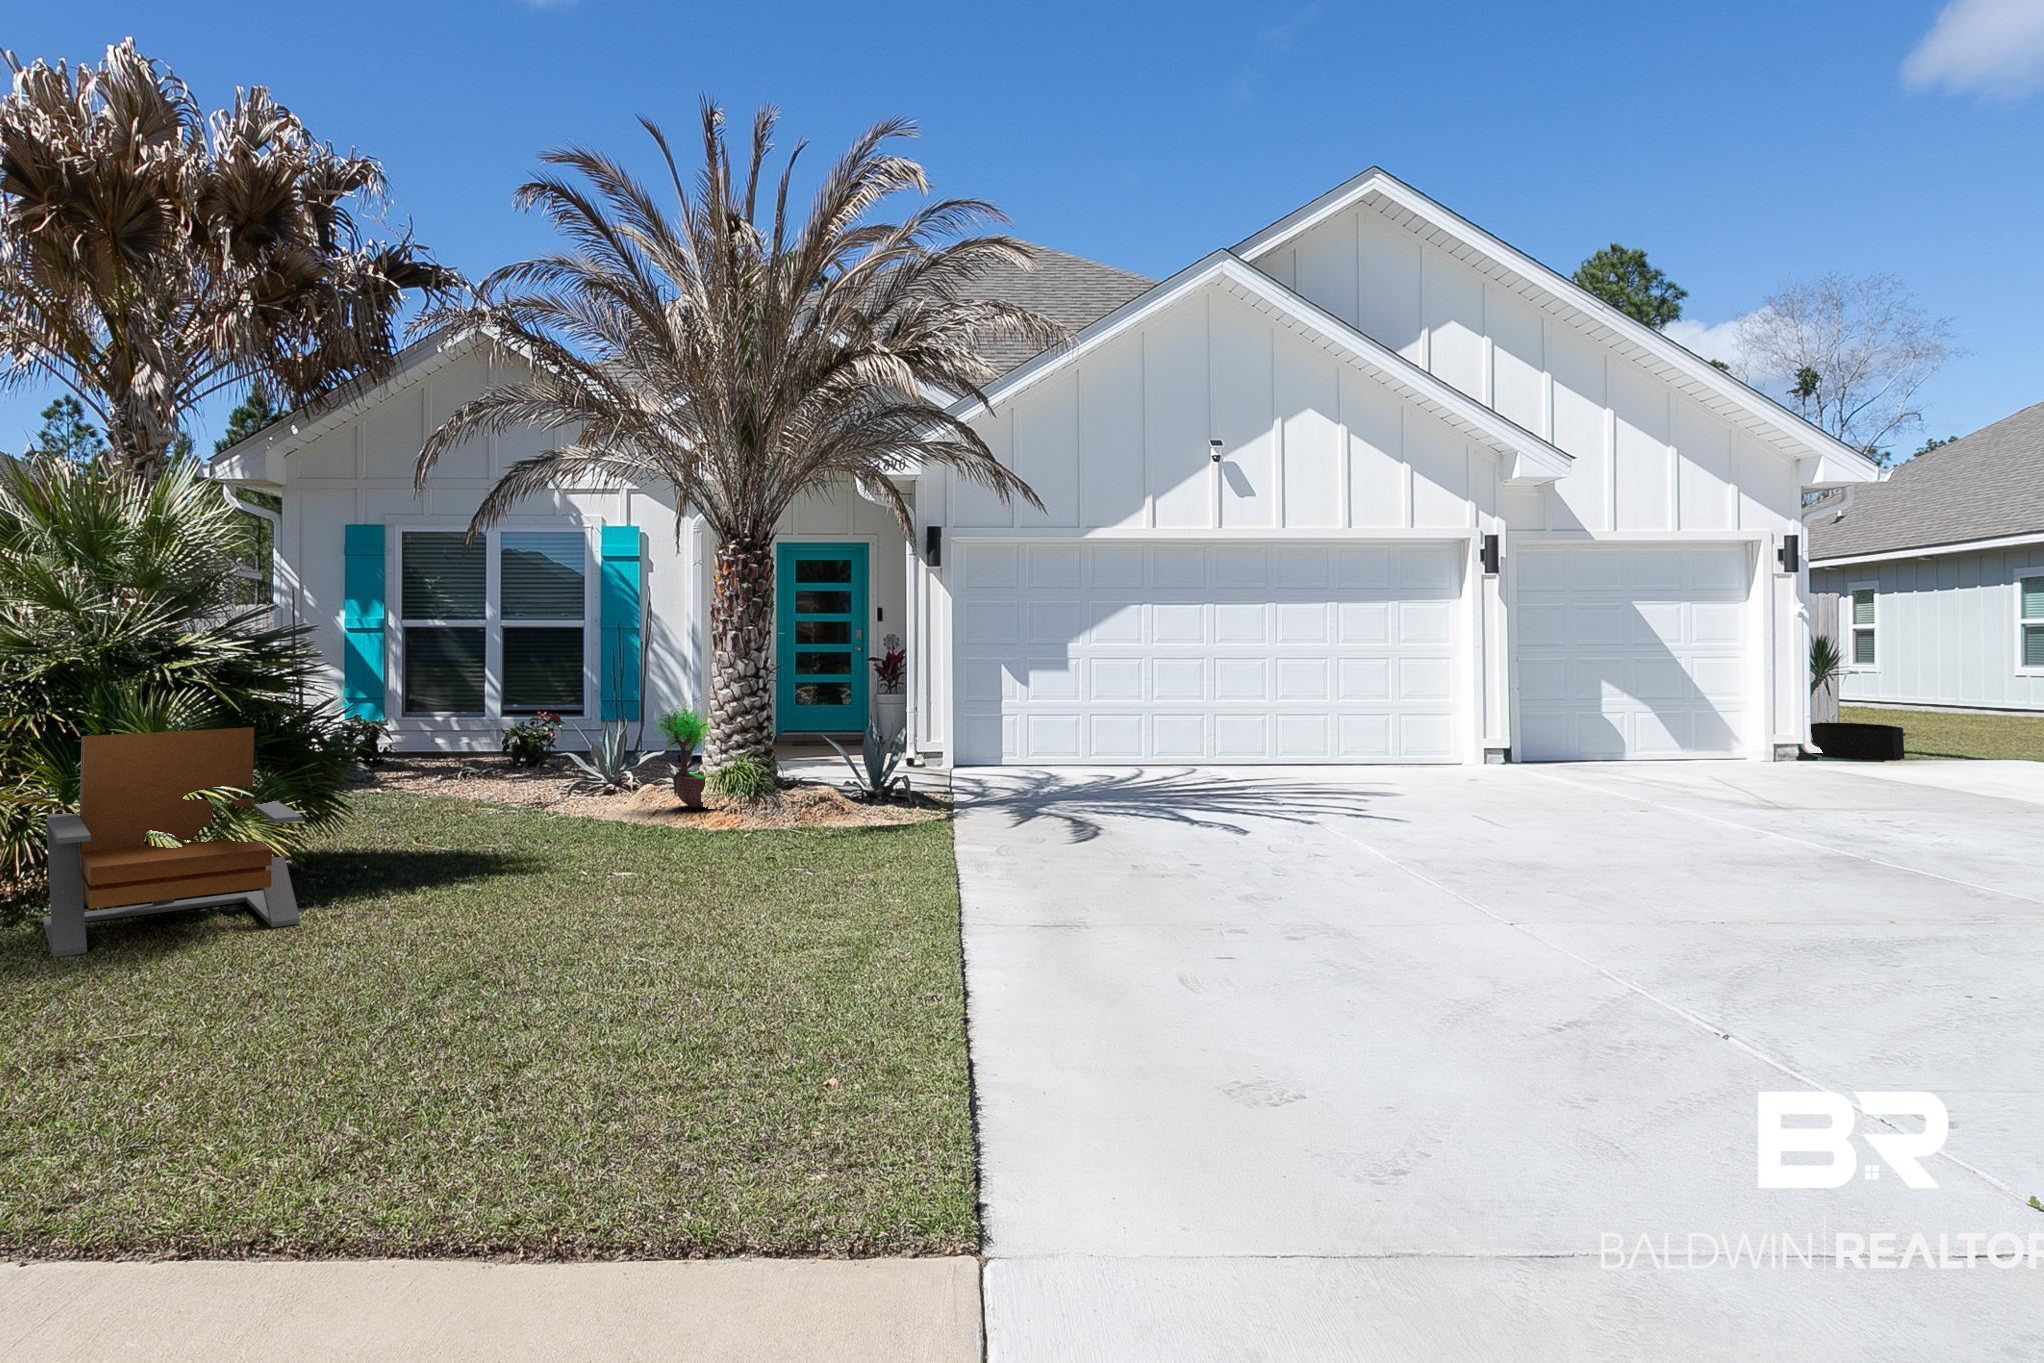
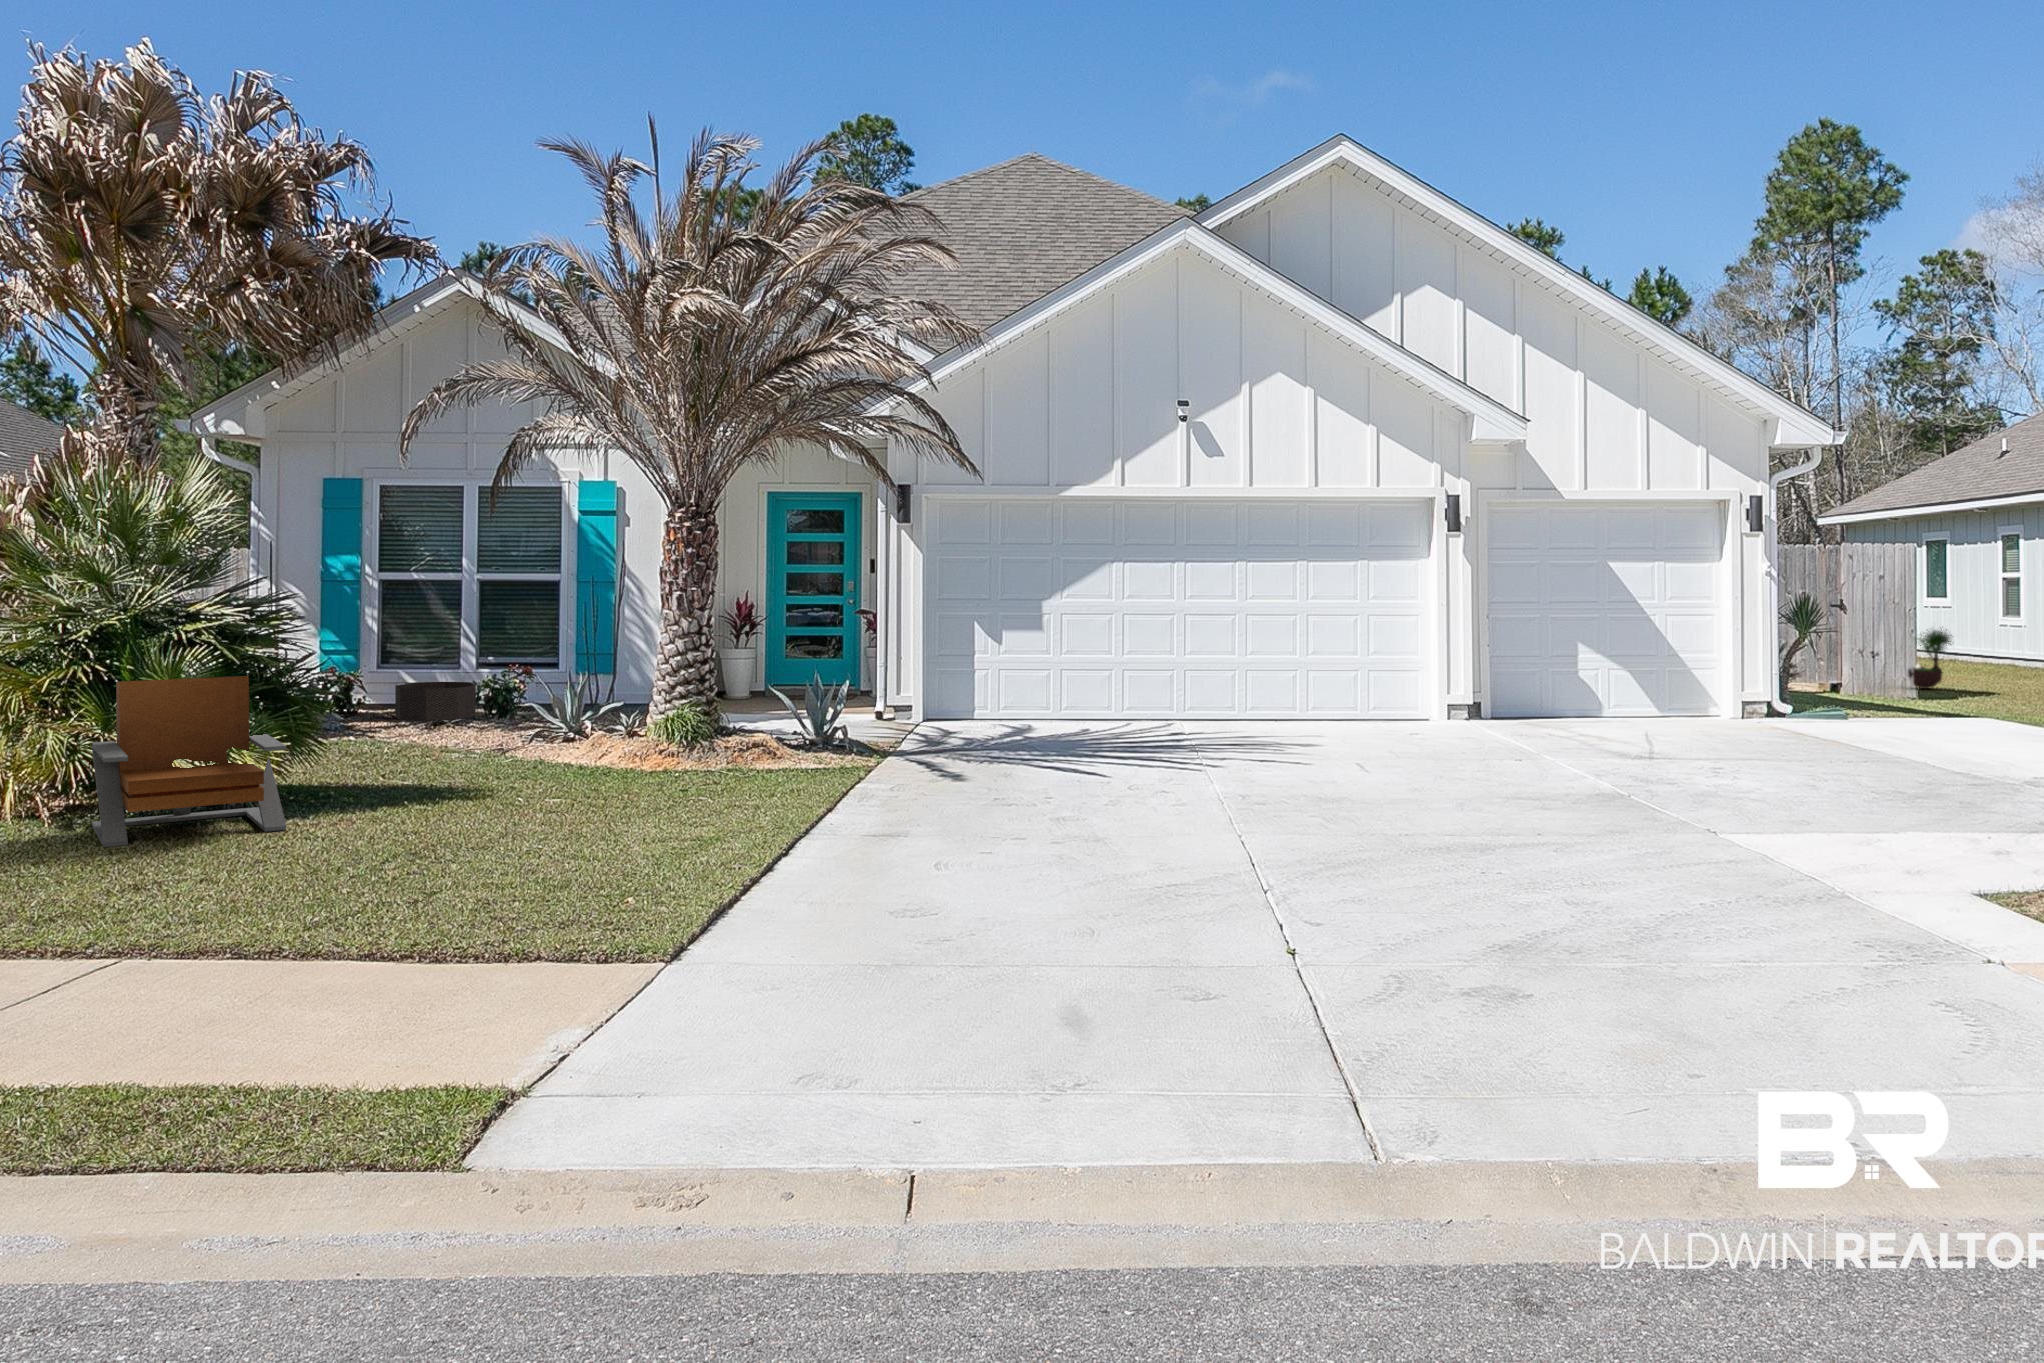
potted tree: present [655,703,711,808] -> present [1908,629,1954,689]
basket: present [1811,723,1904,760] -> present [395,682,476,721]

